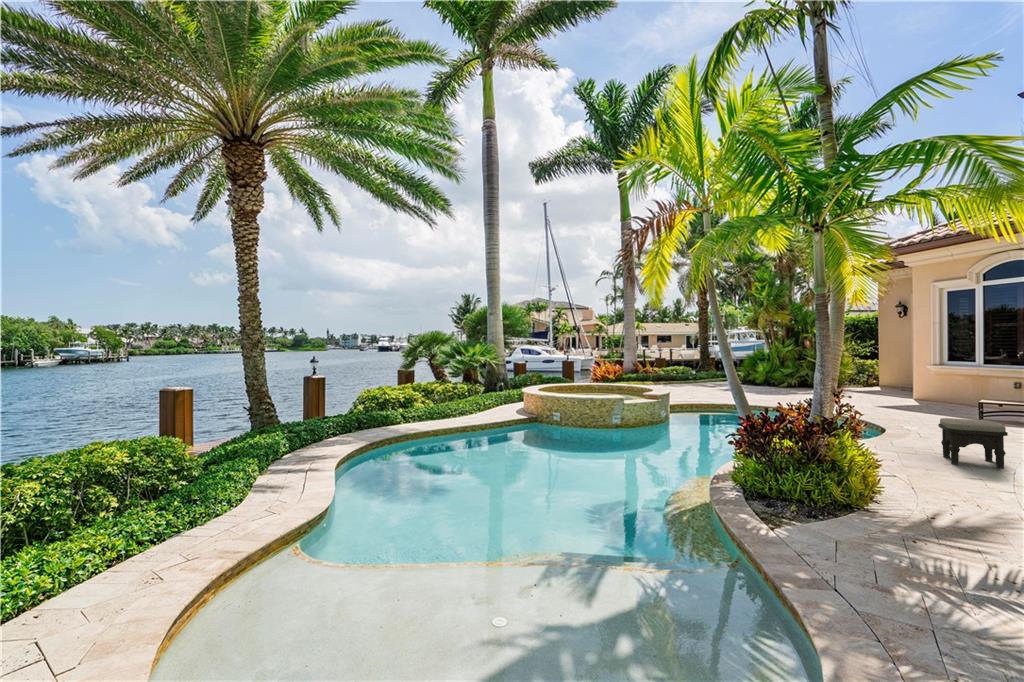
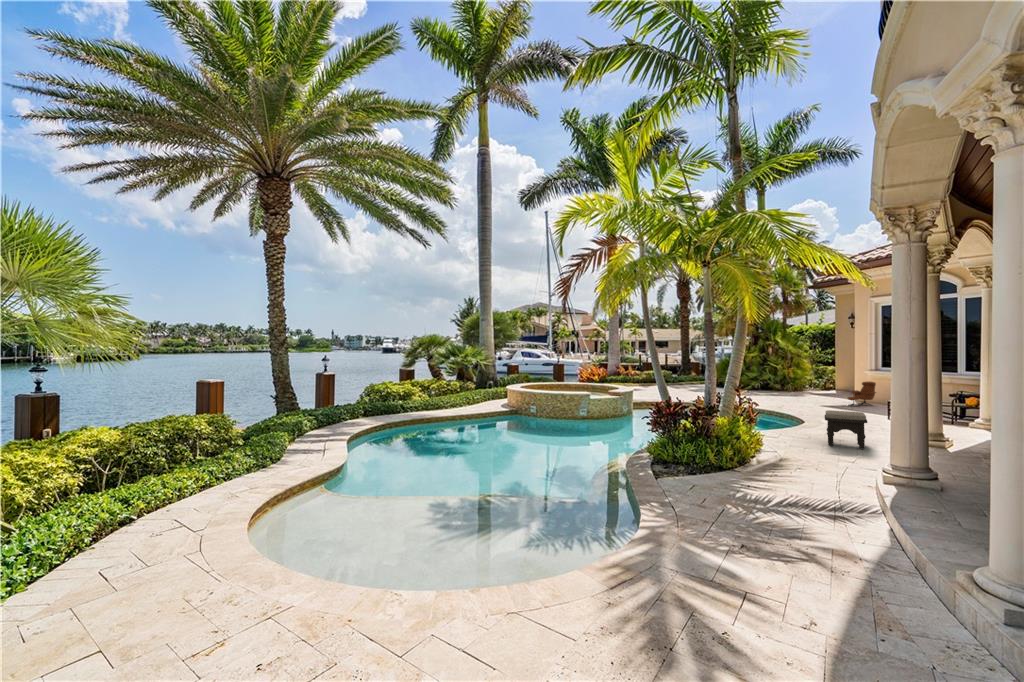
lounge chair: none [909,377,943,407] -> present [848,382,876,405]

